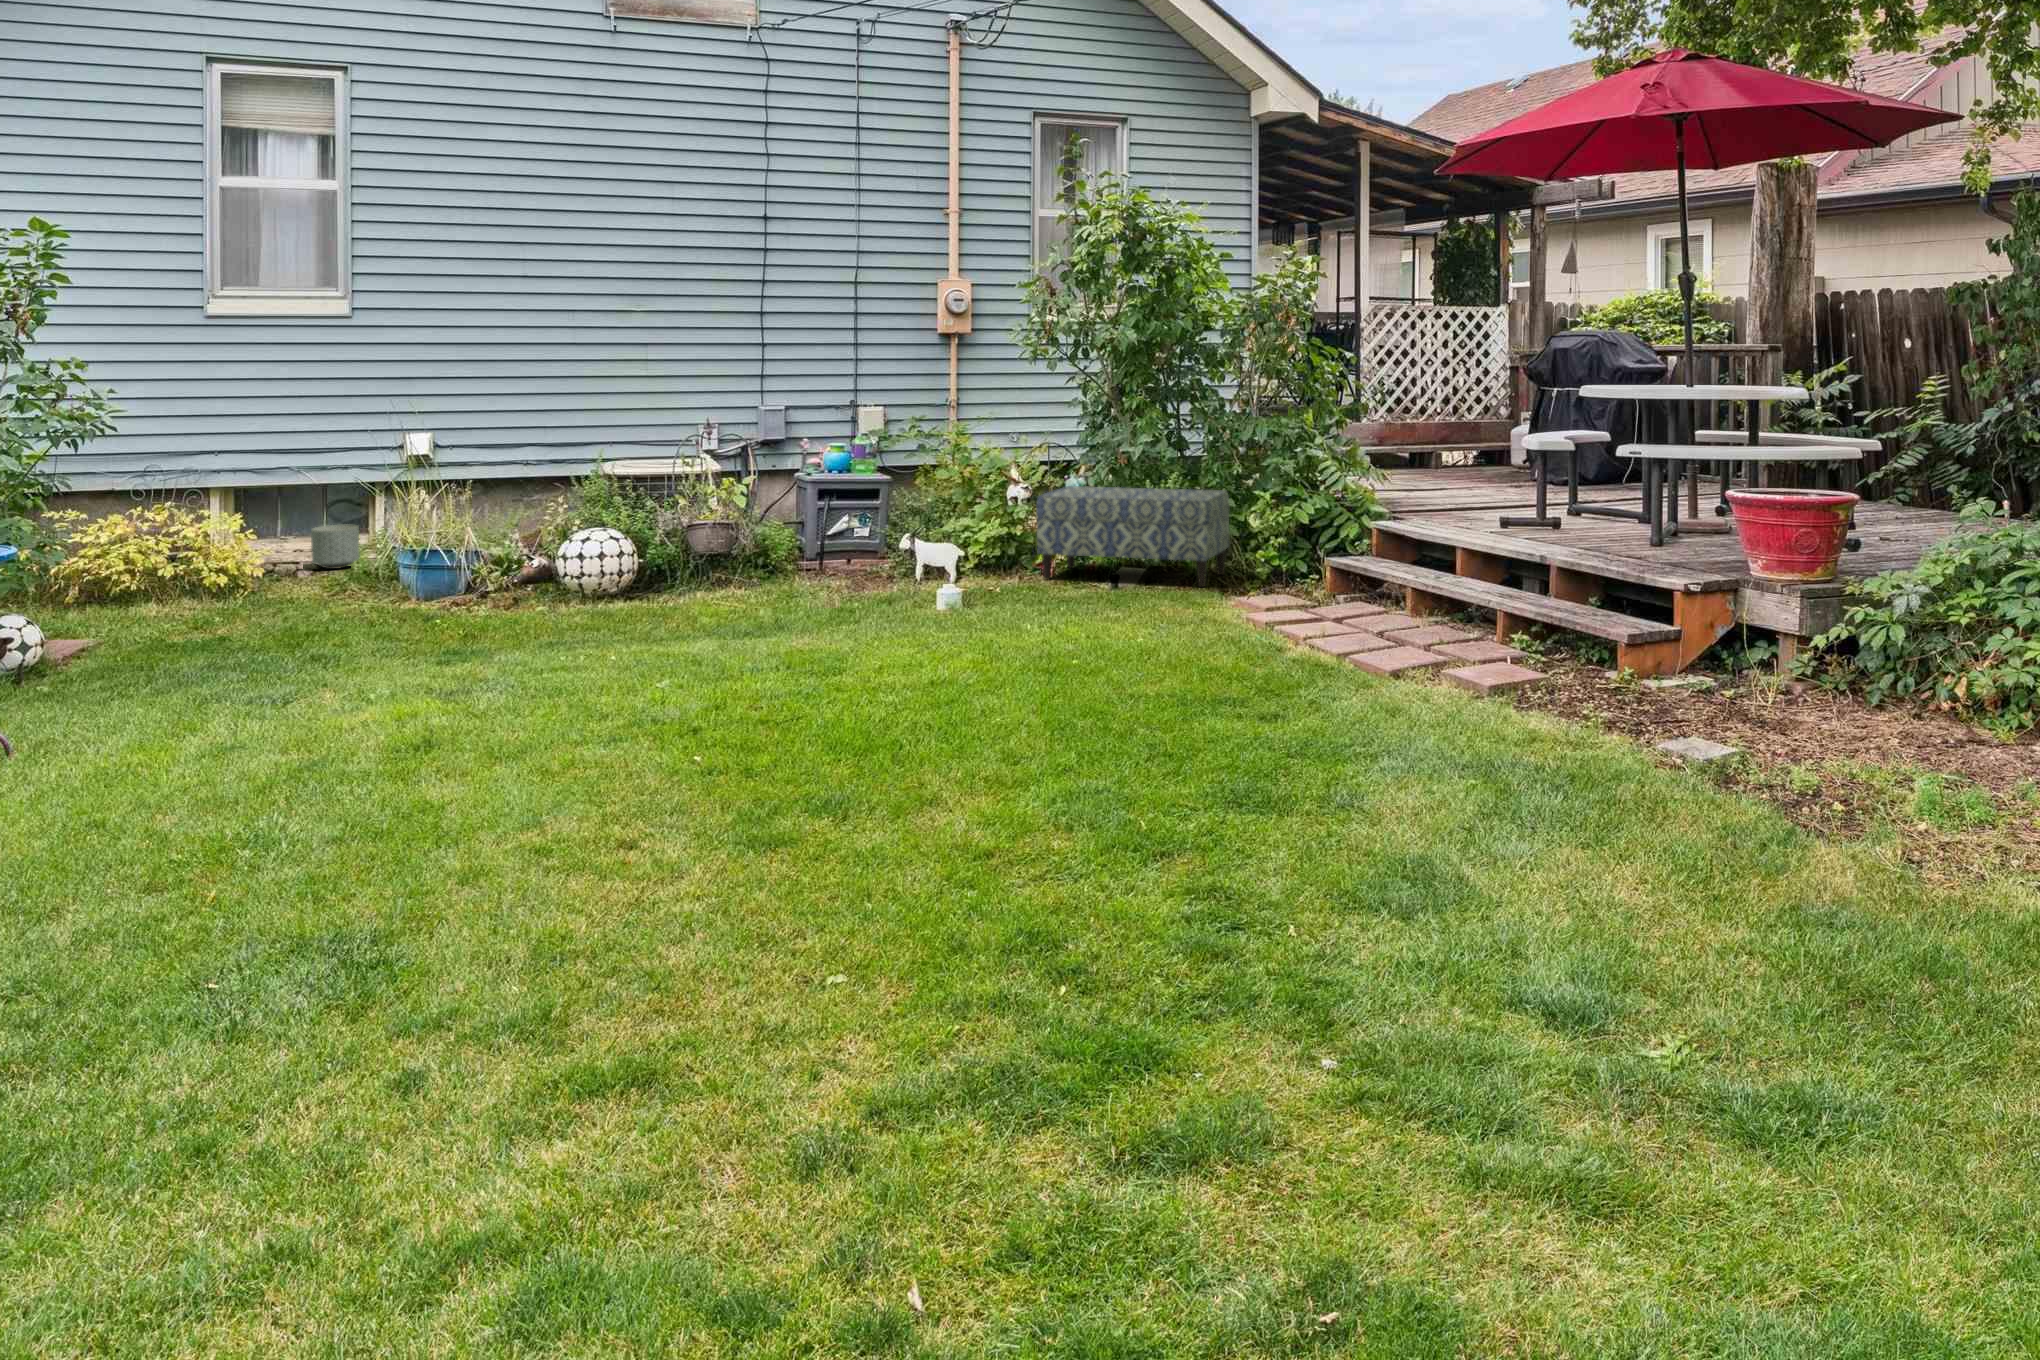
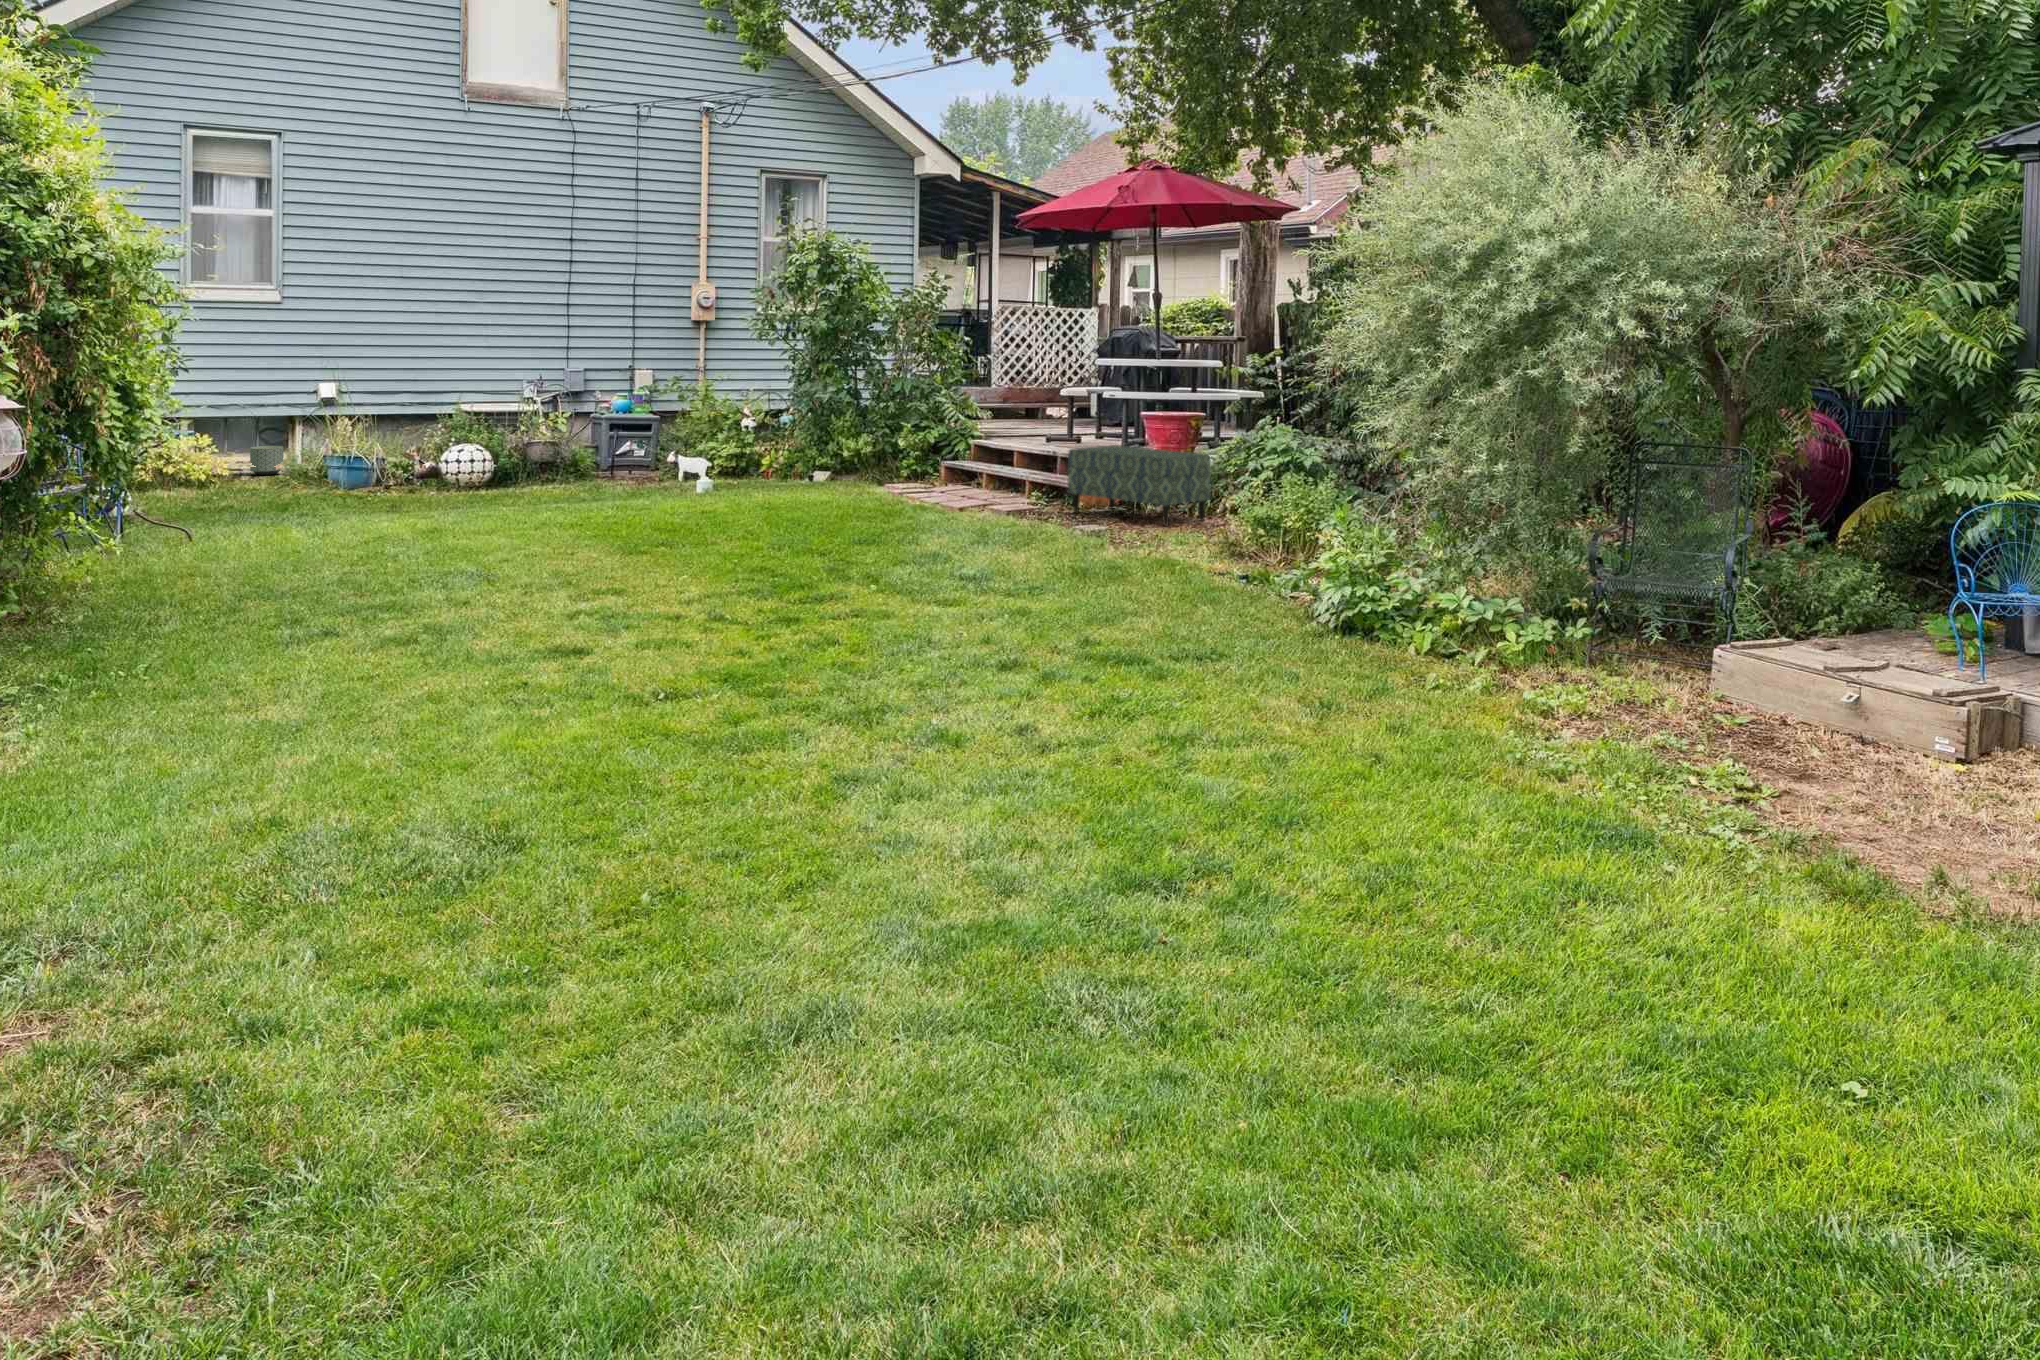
bench: present [1036,486,1229,587] -> present [1068,445,1211,526]

